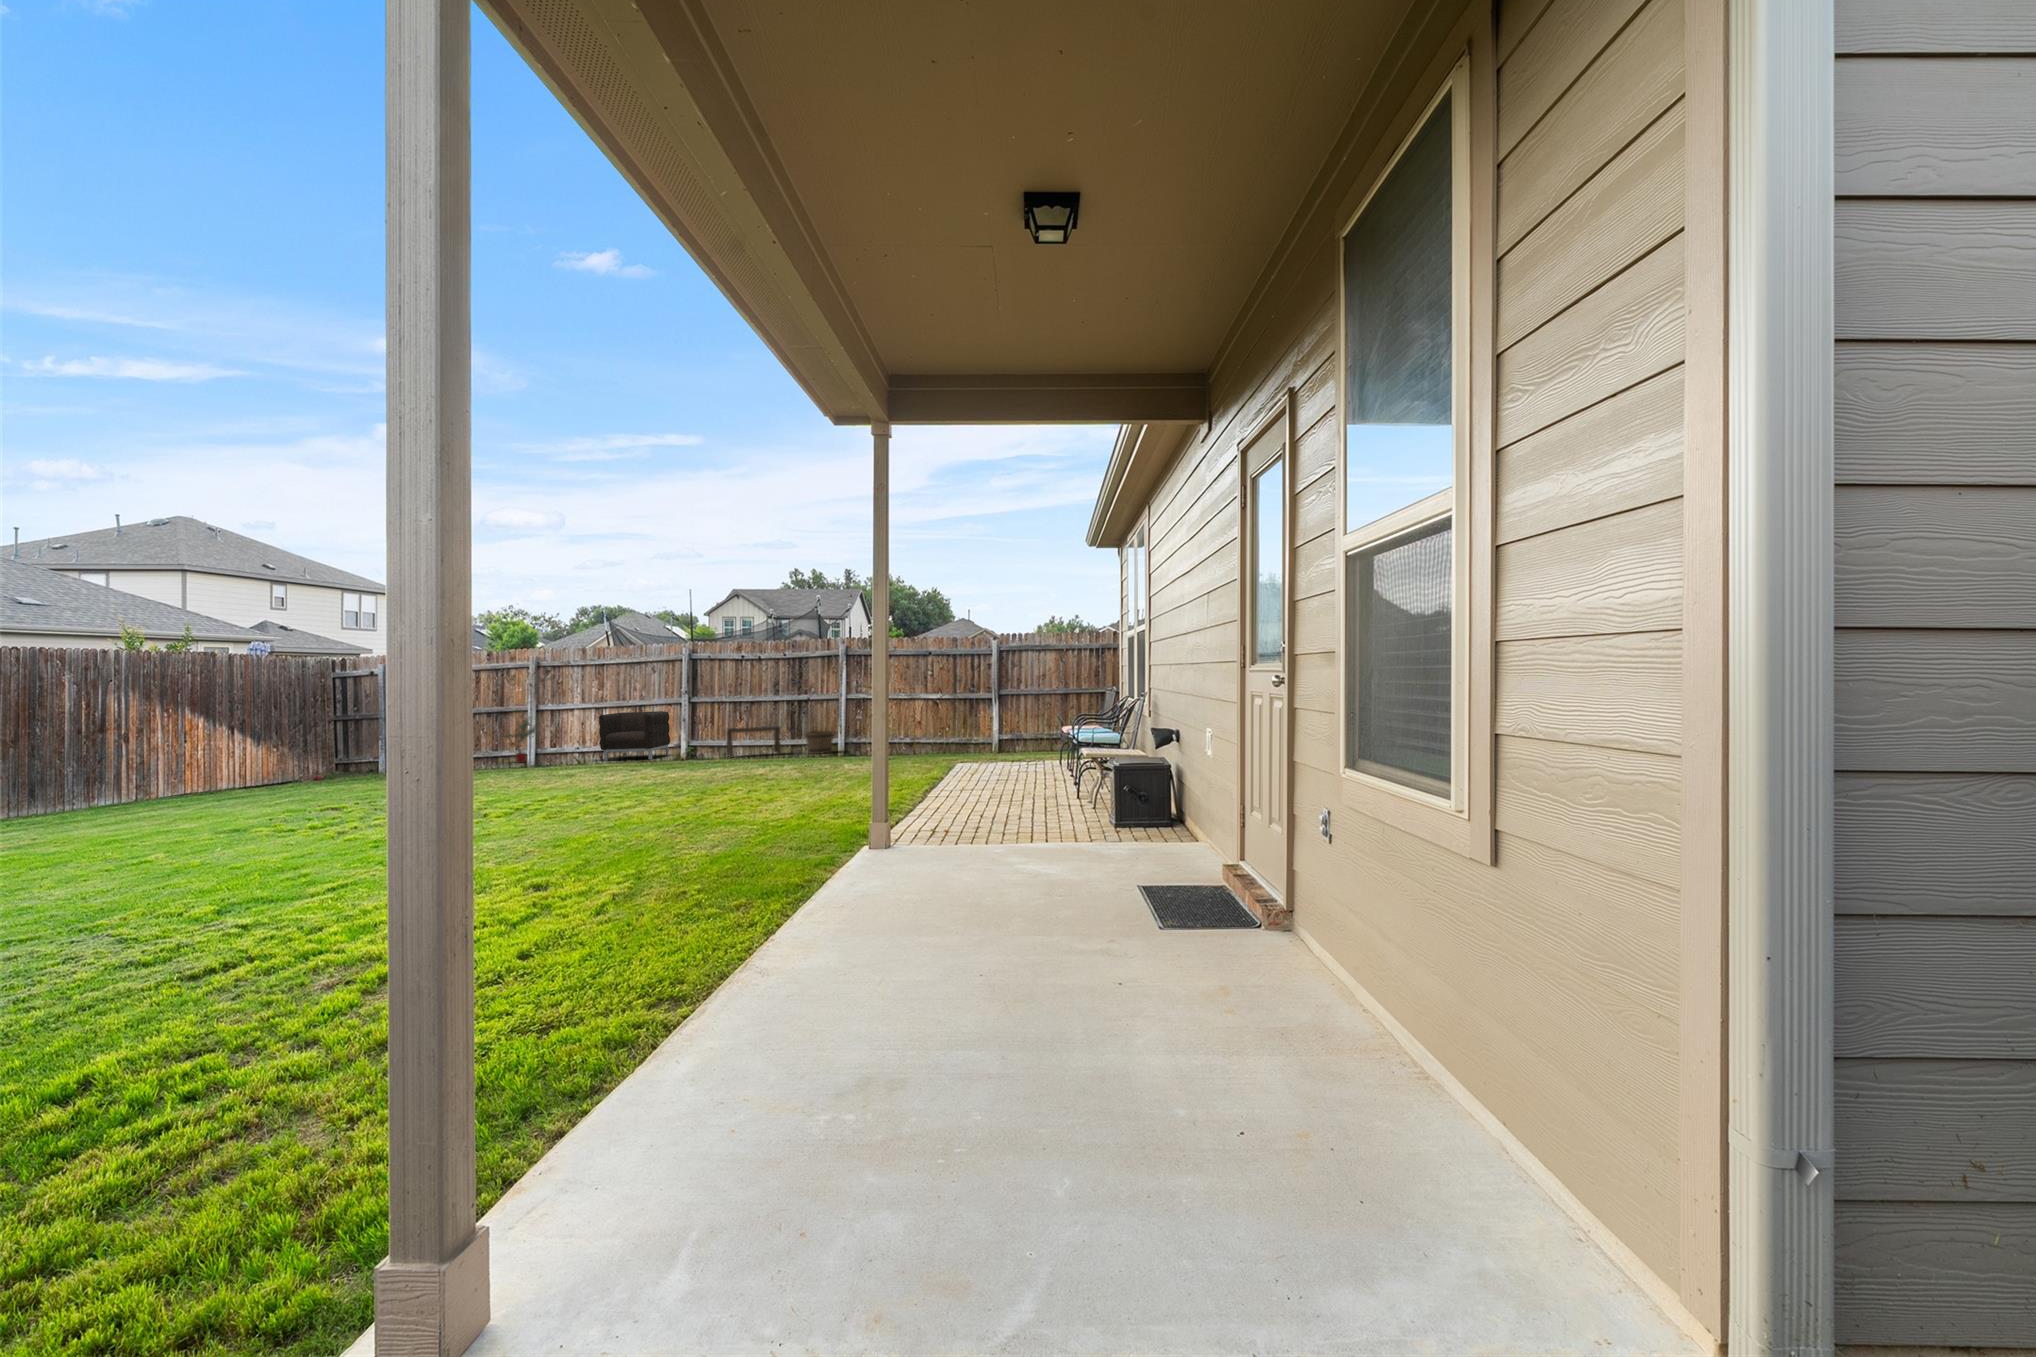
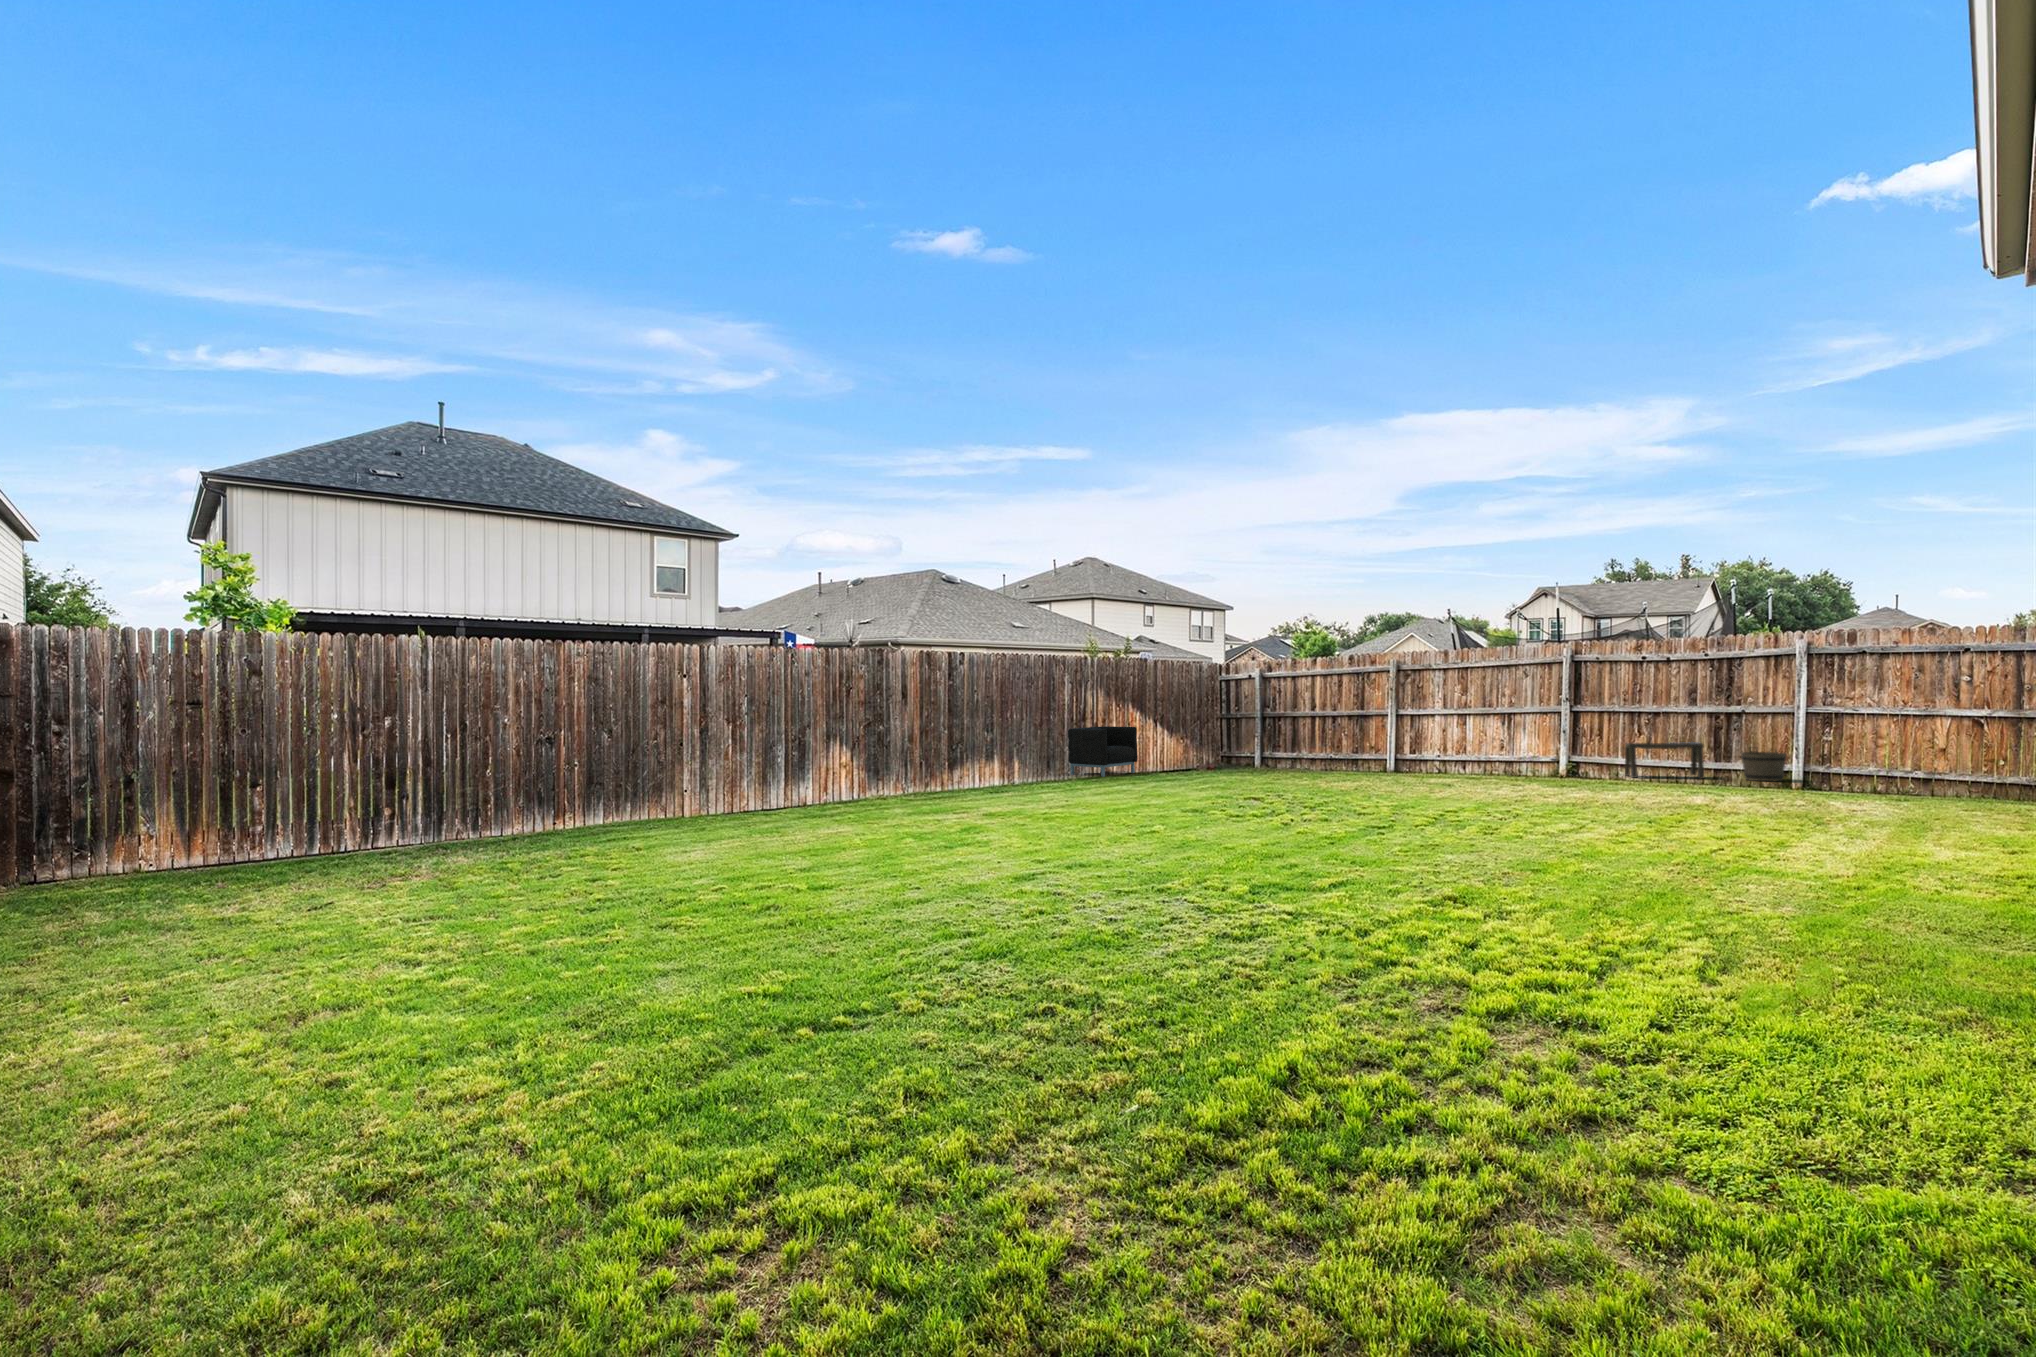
armchair: present [599,711,670,761] -> present [1068,726,1138,777]
potted tree: present [502,715,540,763] -> none [1364,716,1404,766]

